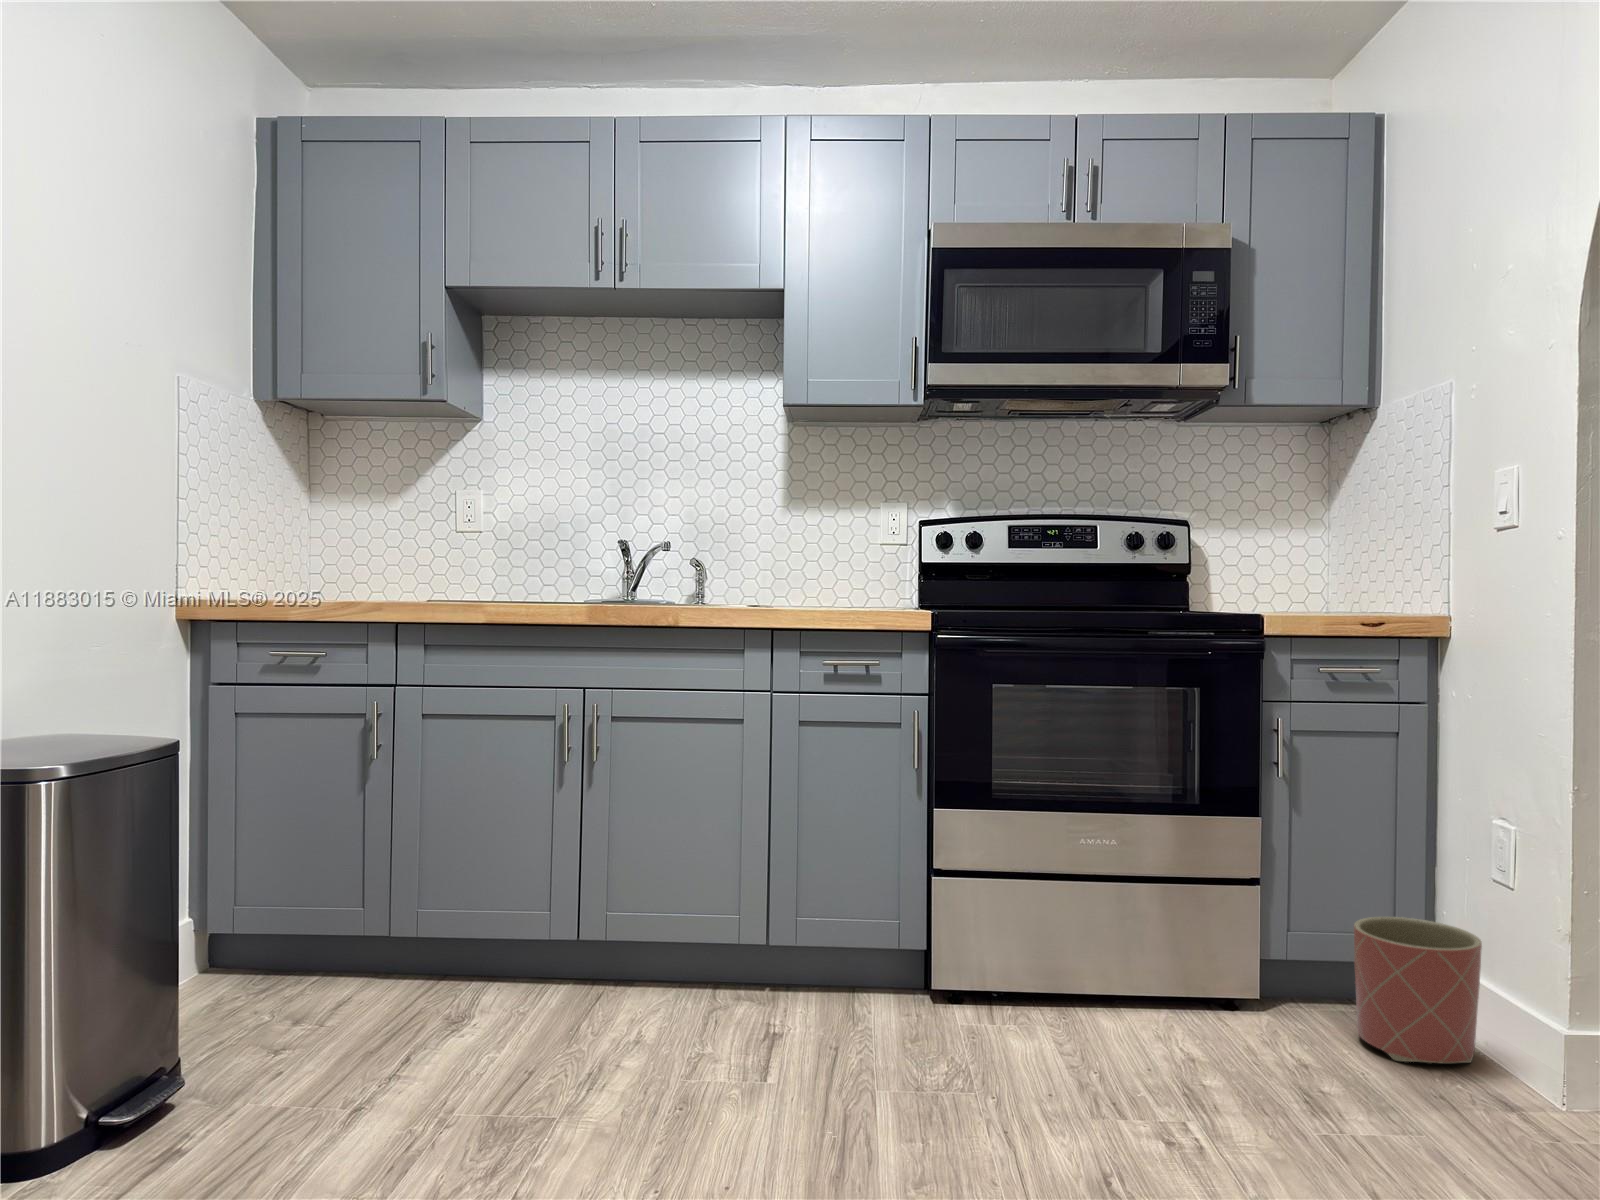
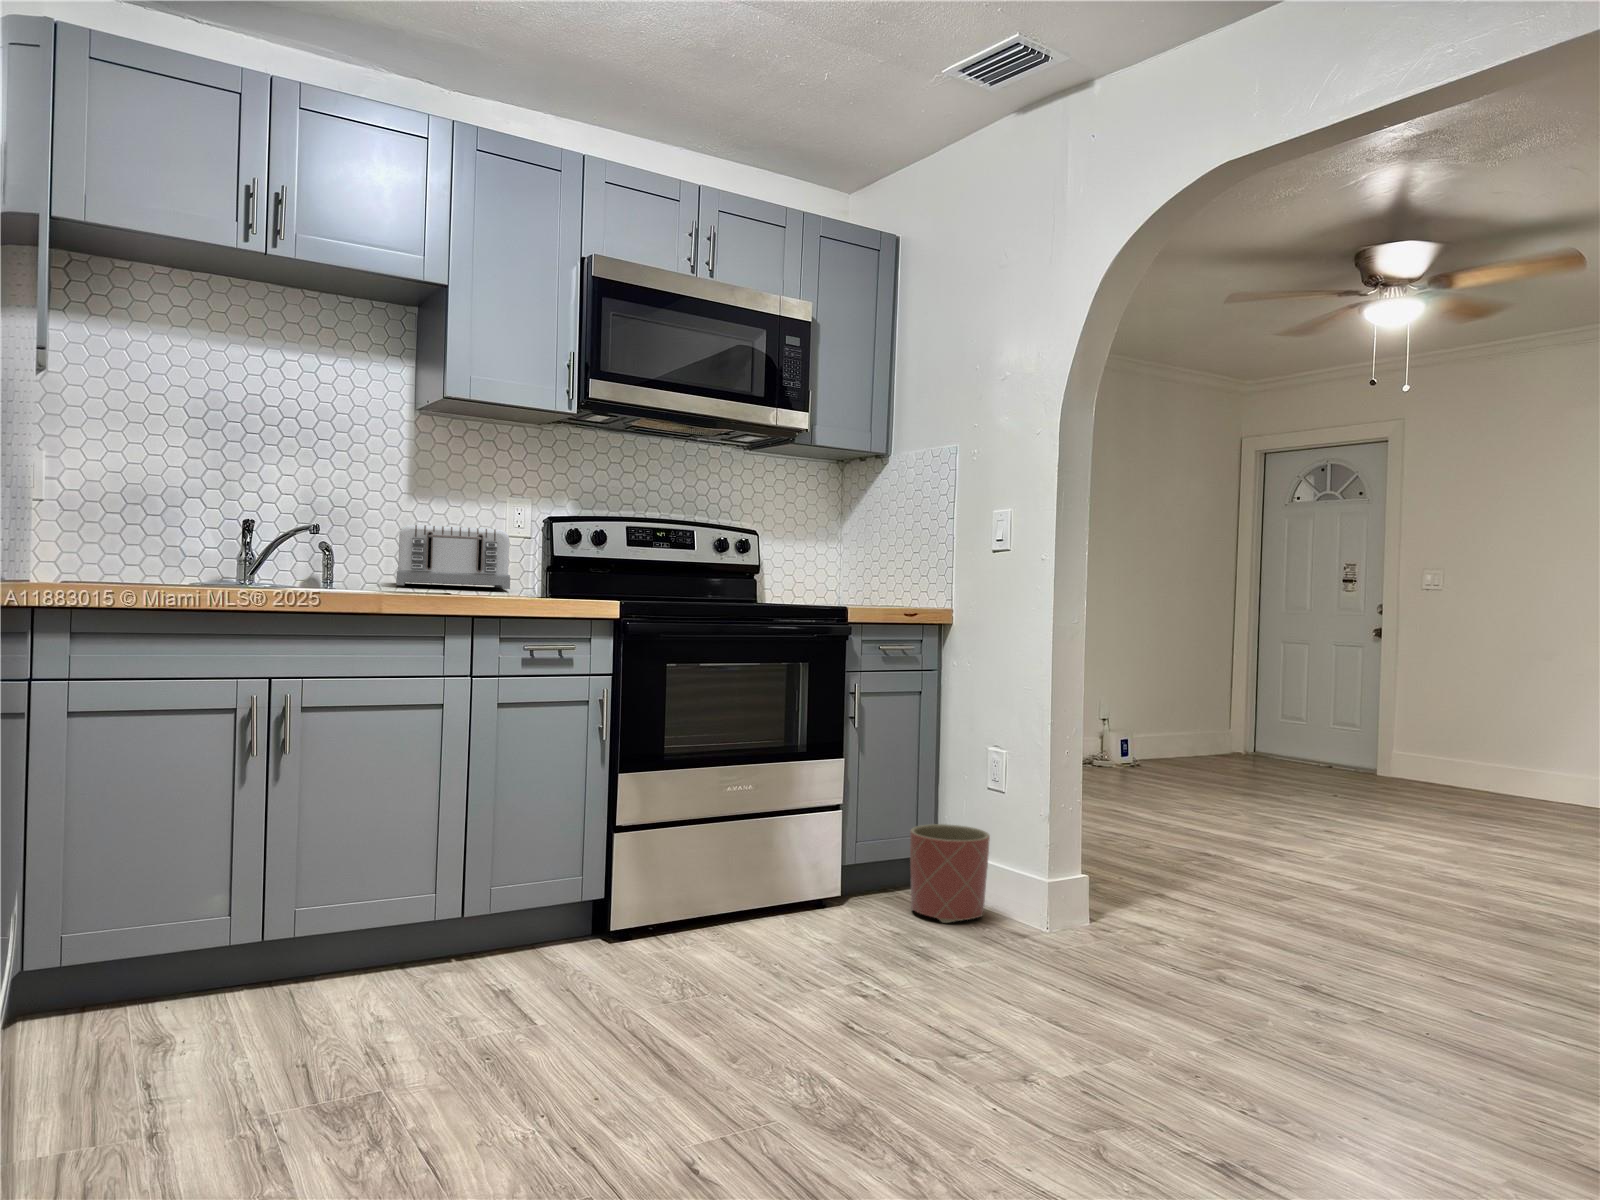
toaster: none [762,537,892,601] -> present [396,525,510,589]

